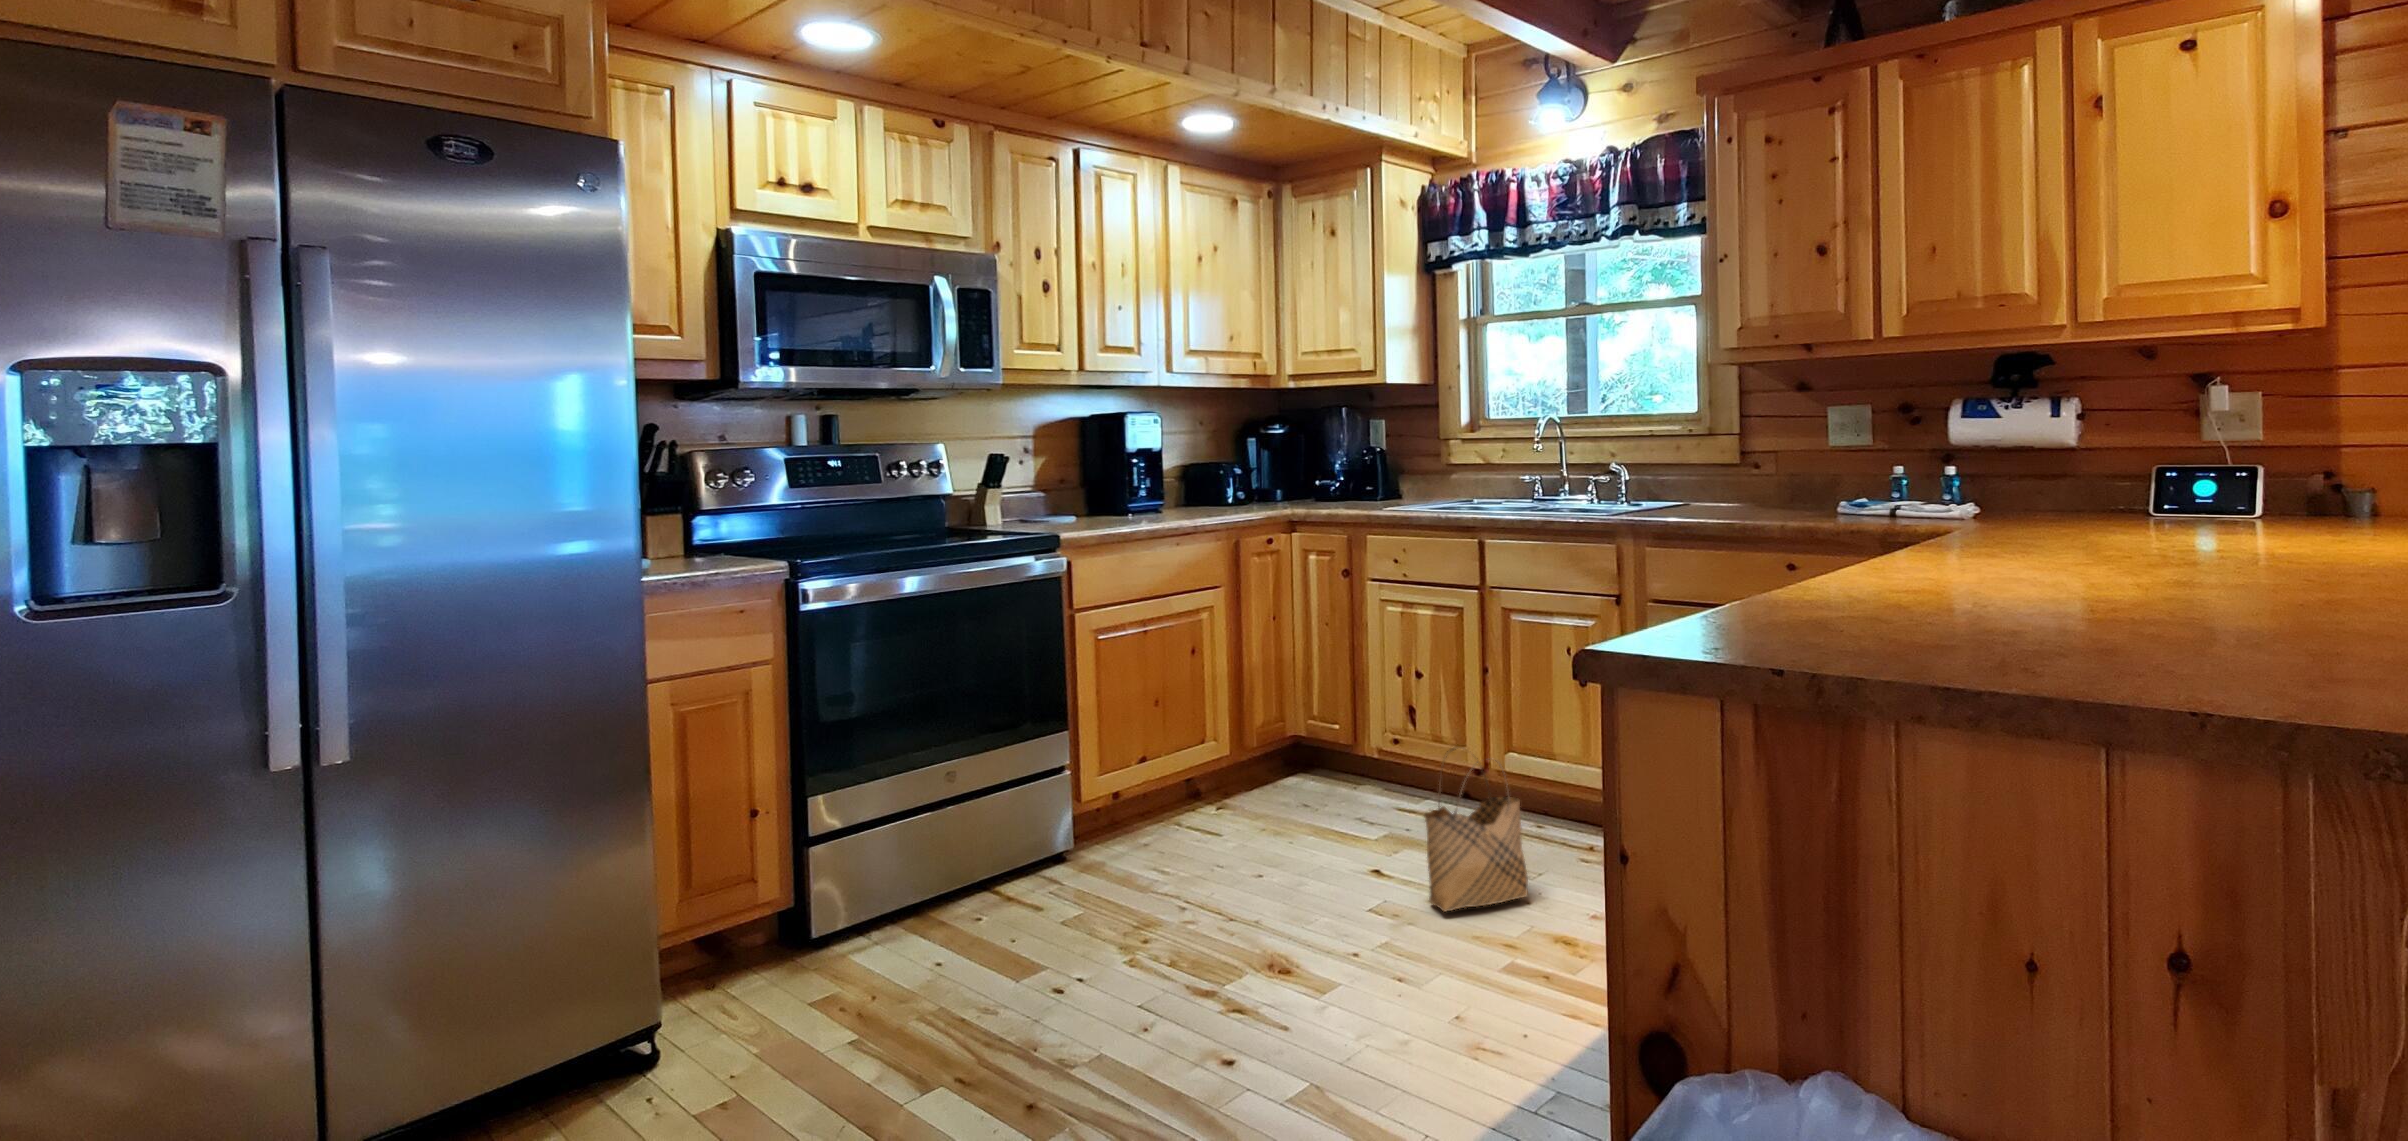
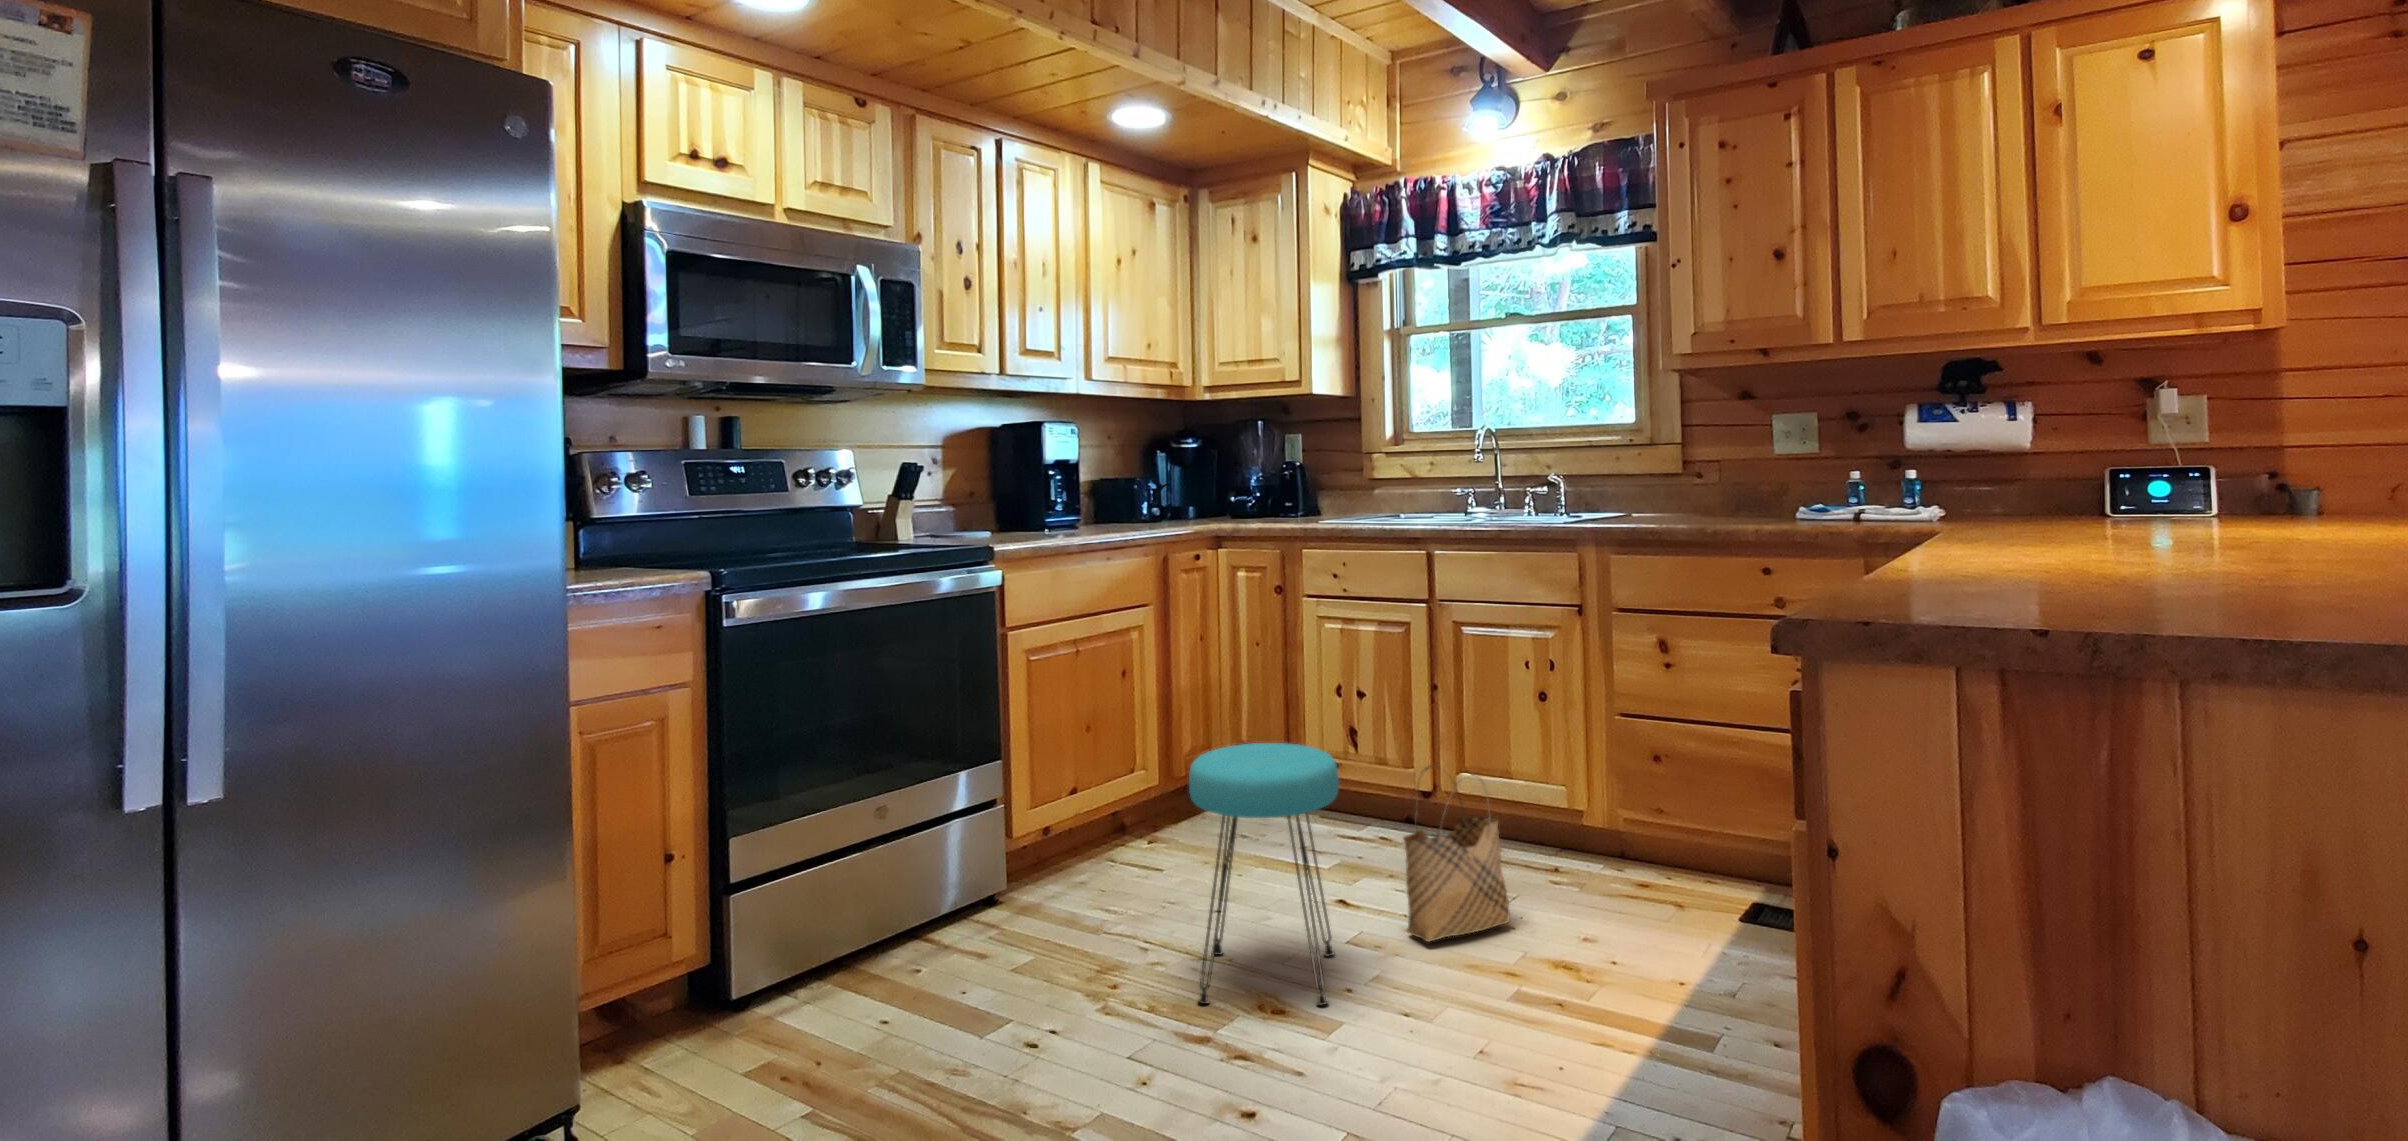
stool: none [1215,723,1356,967] -> present [1189,743,1339,1005]

